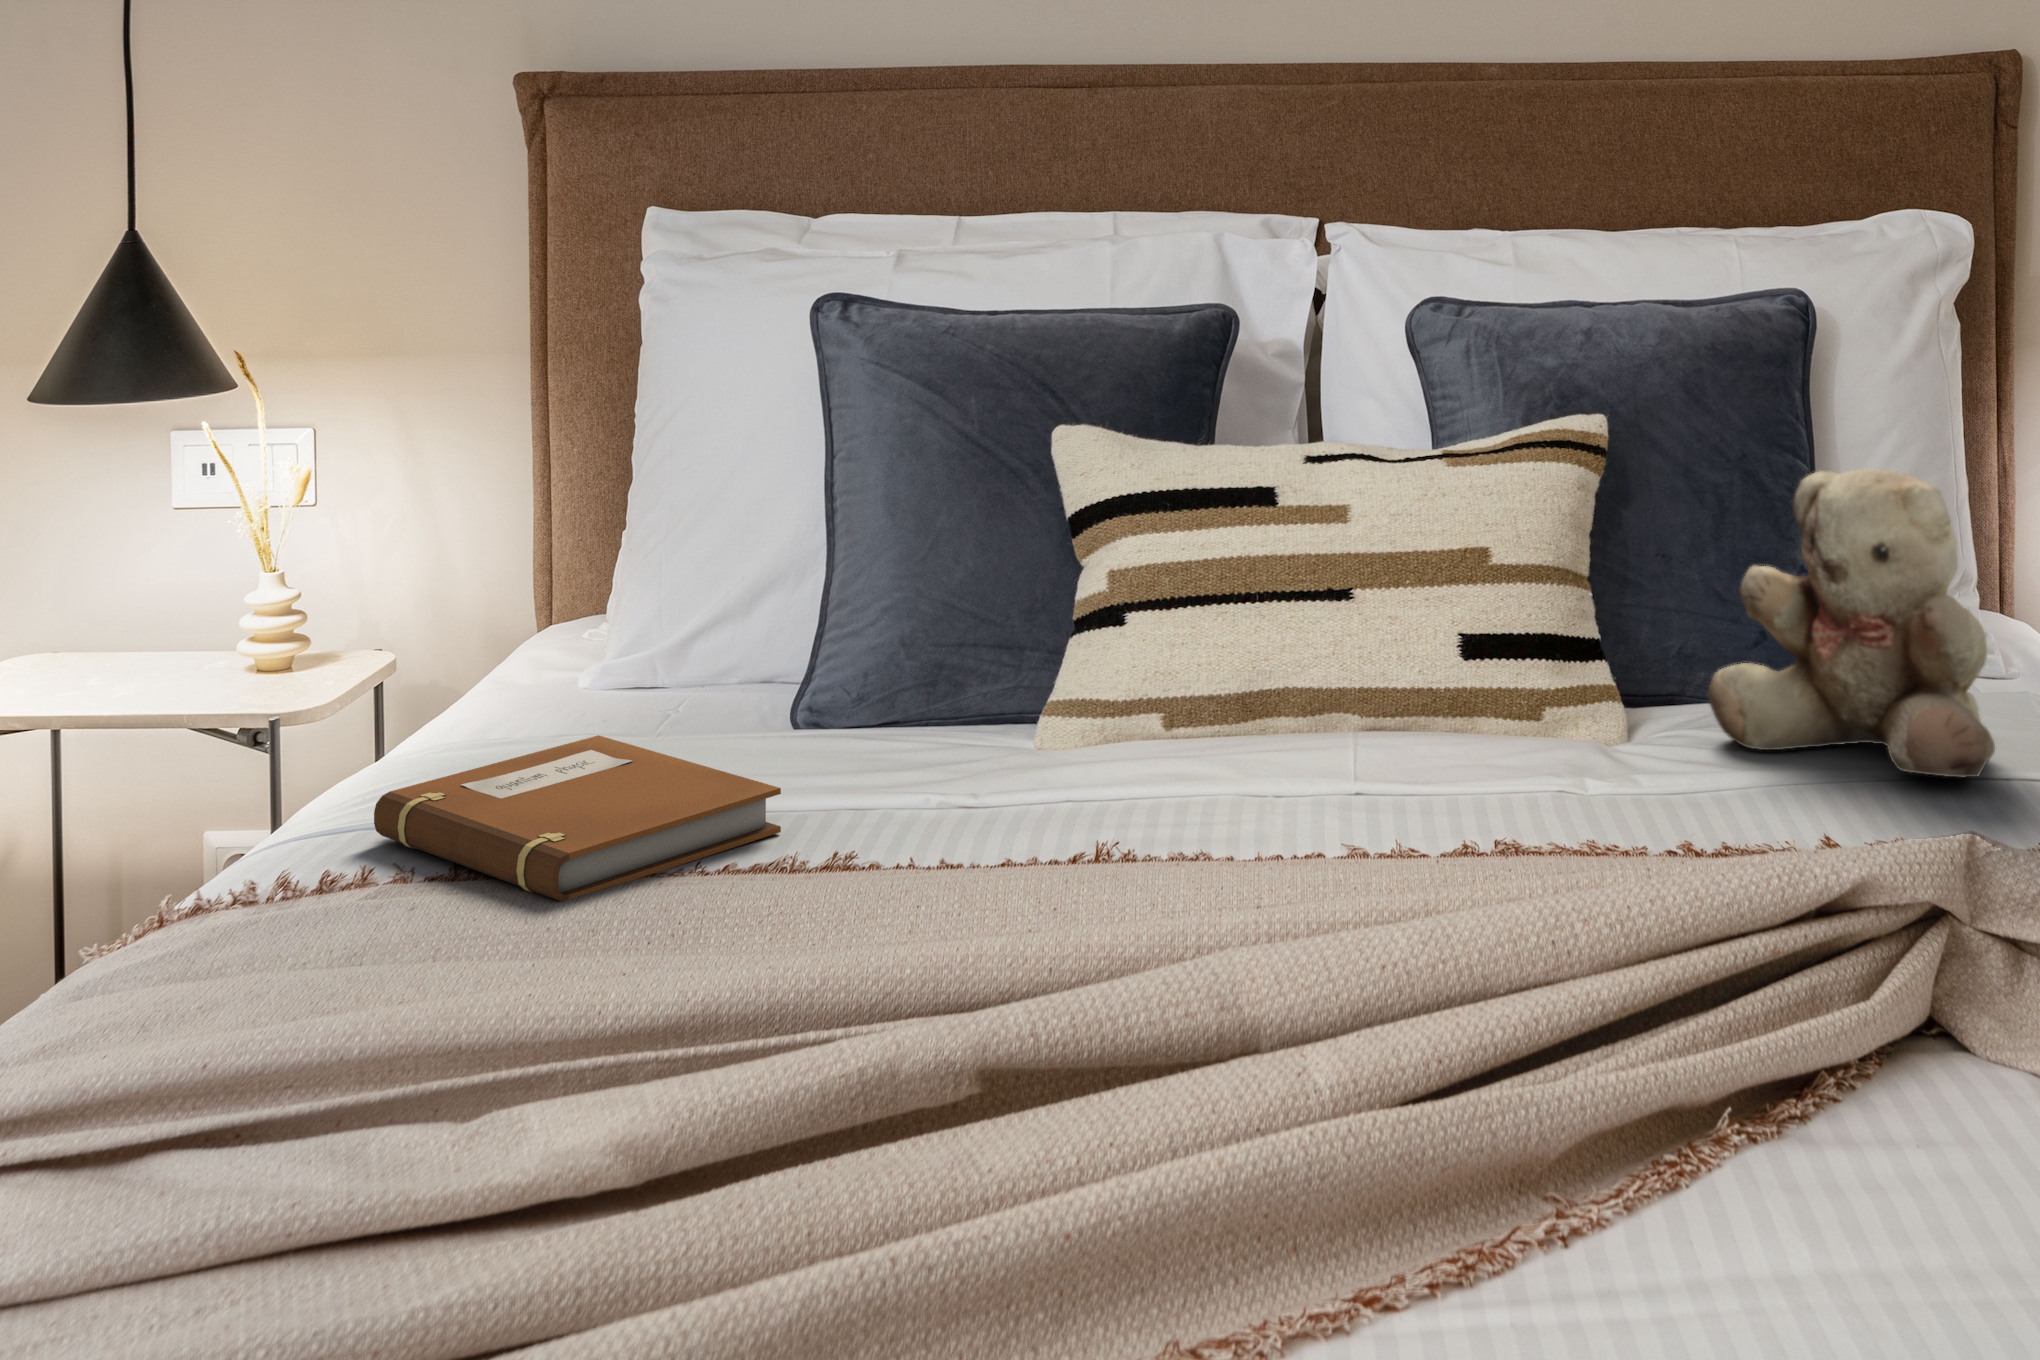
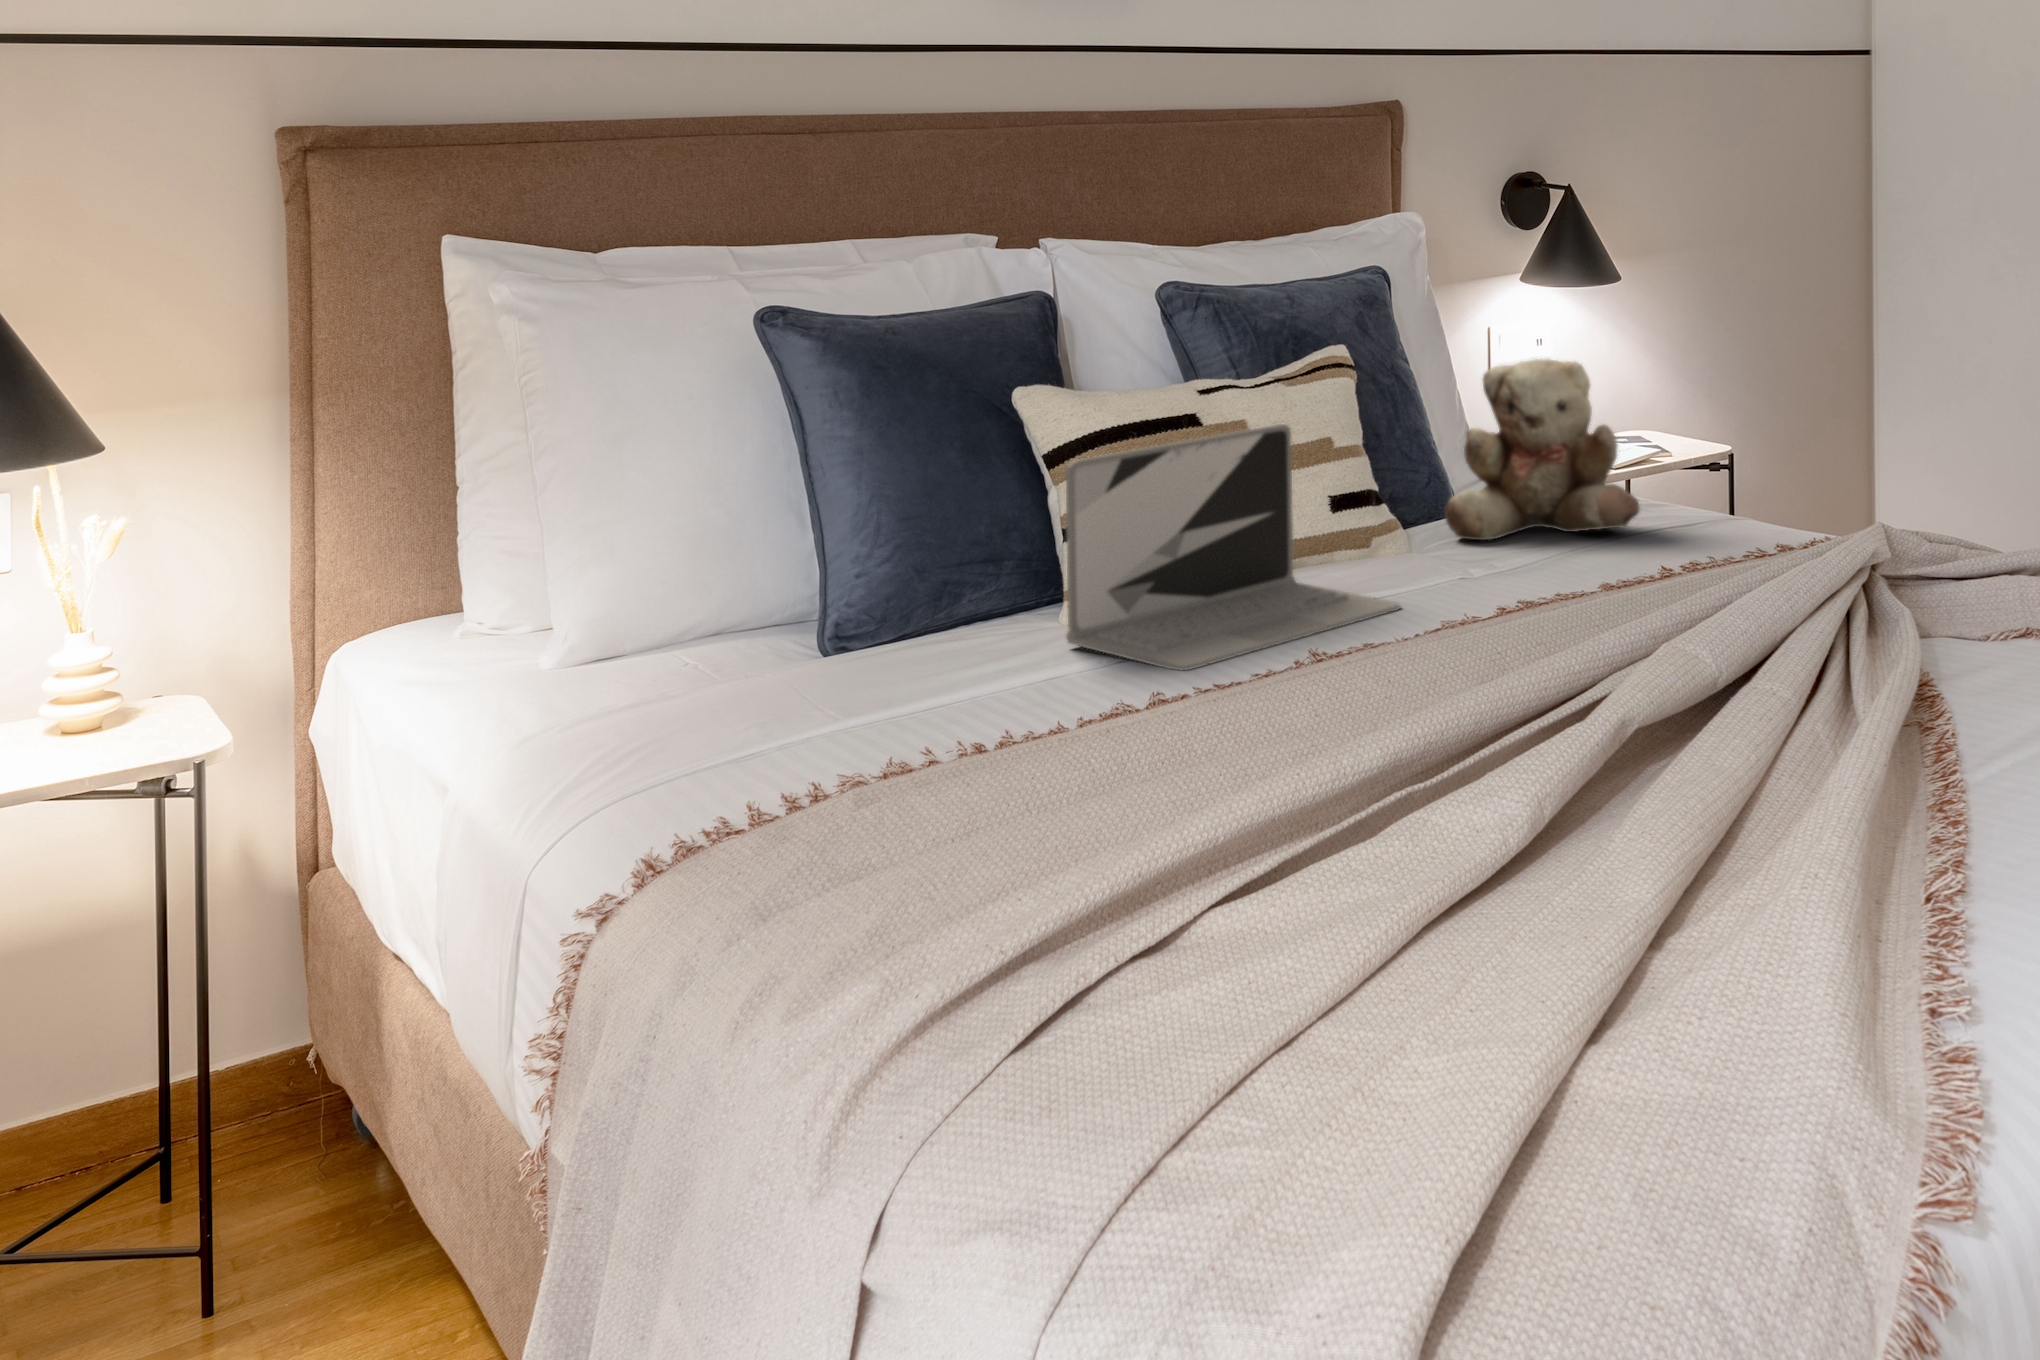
laptop: none [917,519,1373,862] -> present [1066,424,1400,670]
notebook: present [374,735,781,901] -> none [768,649,1053,744]

